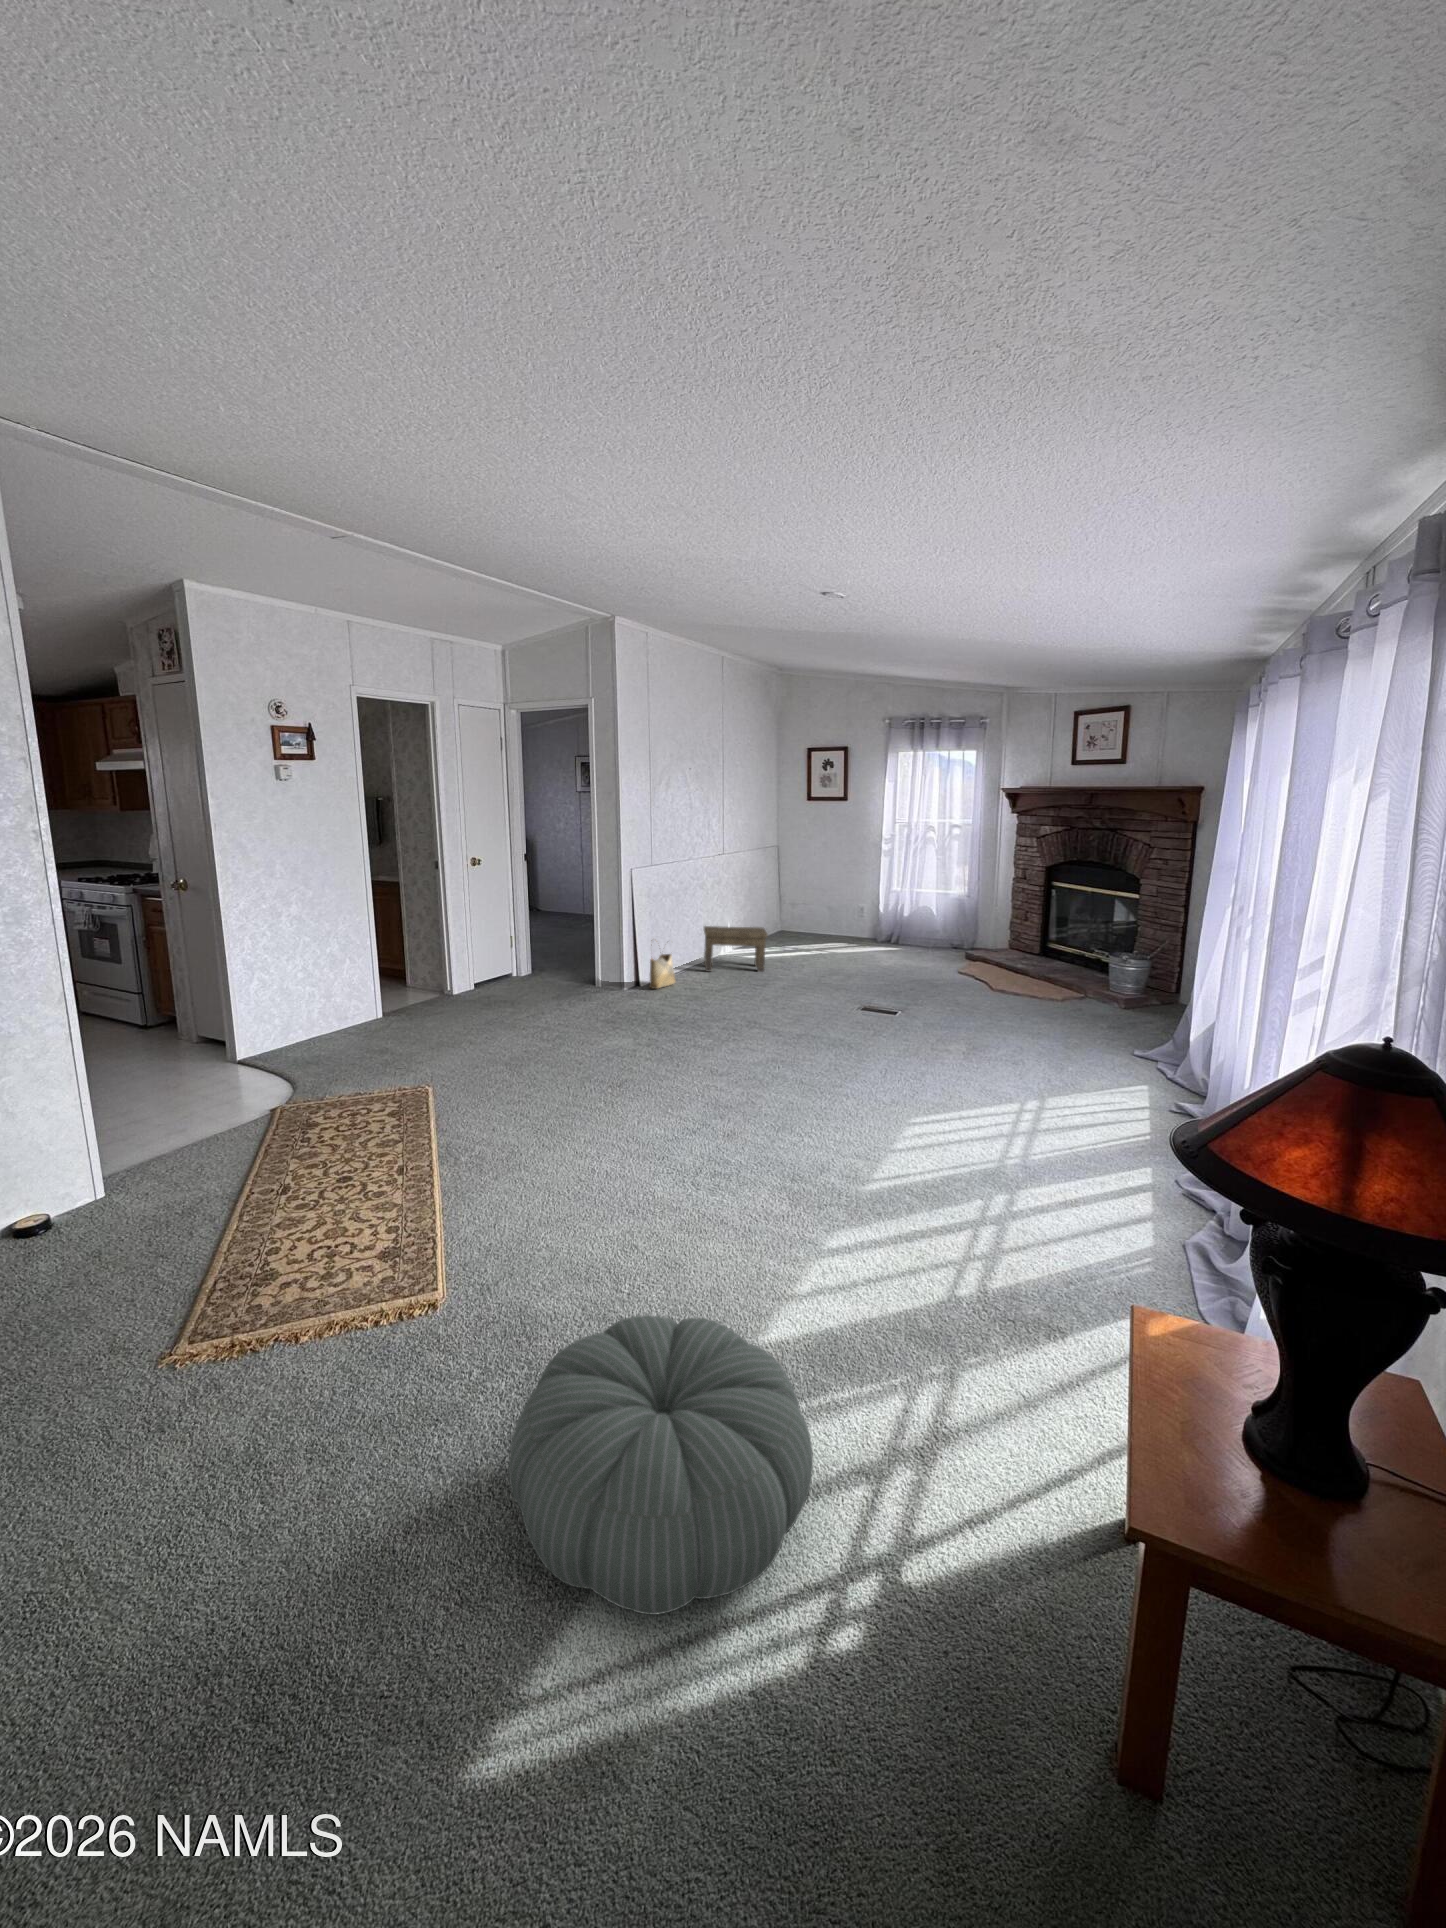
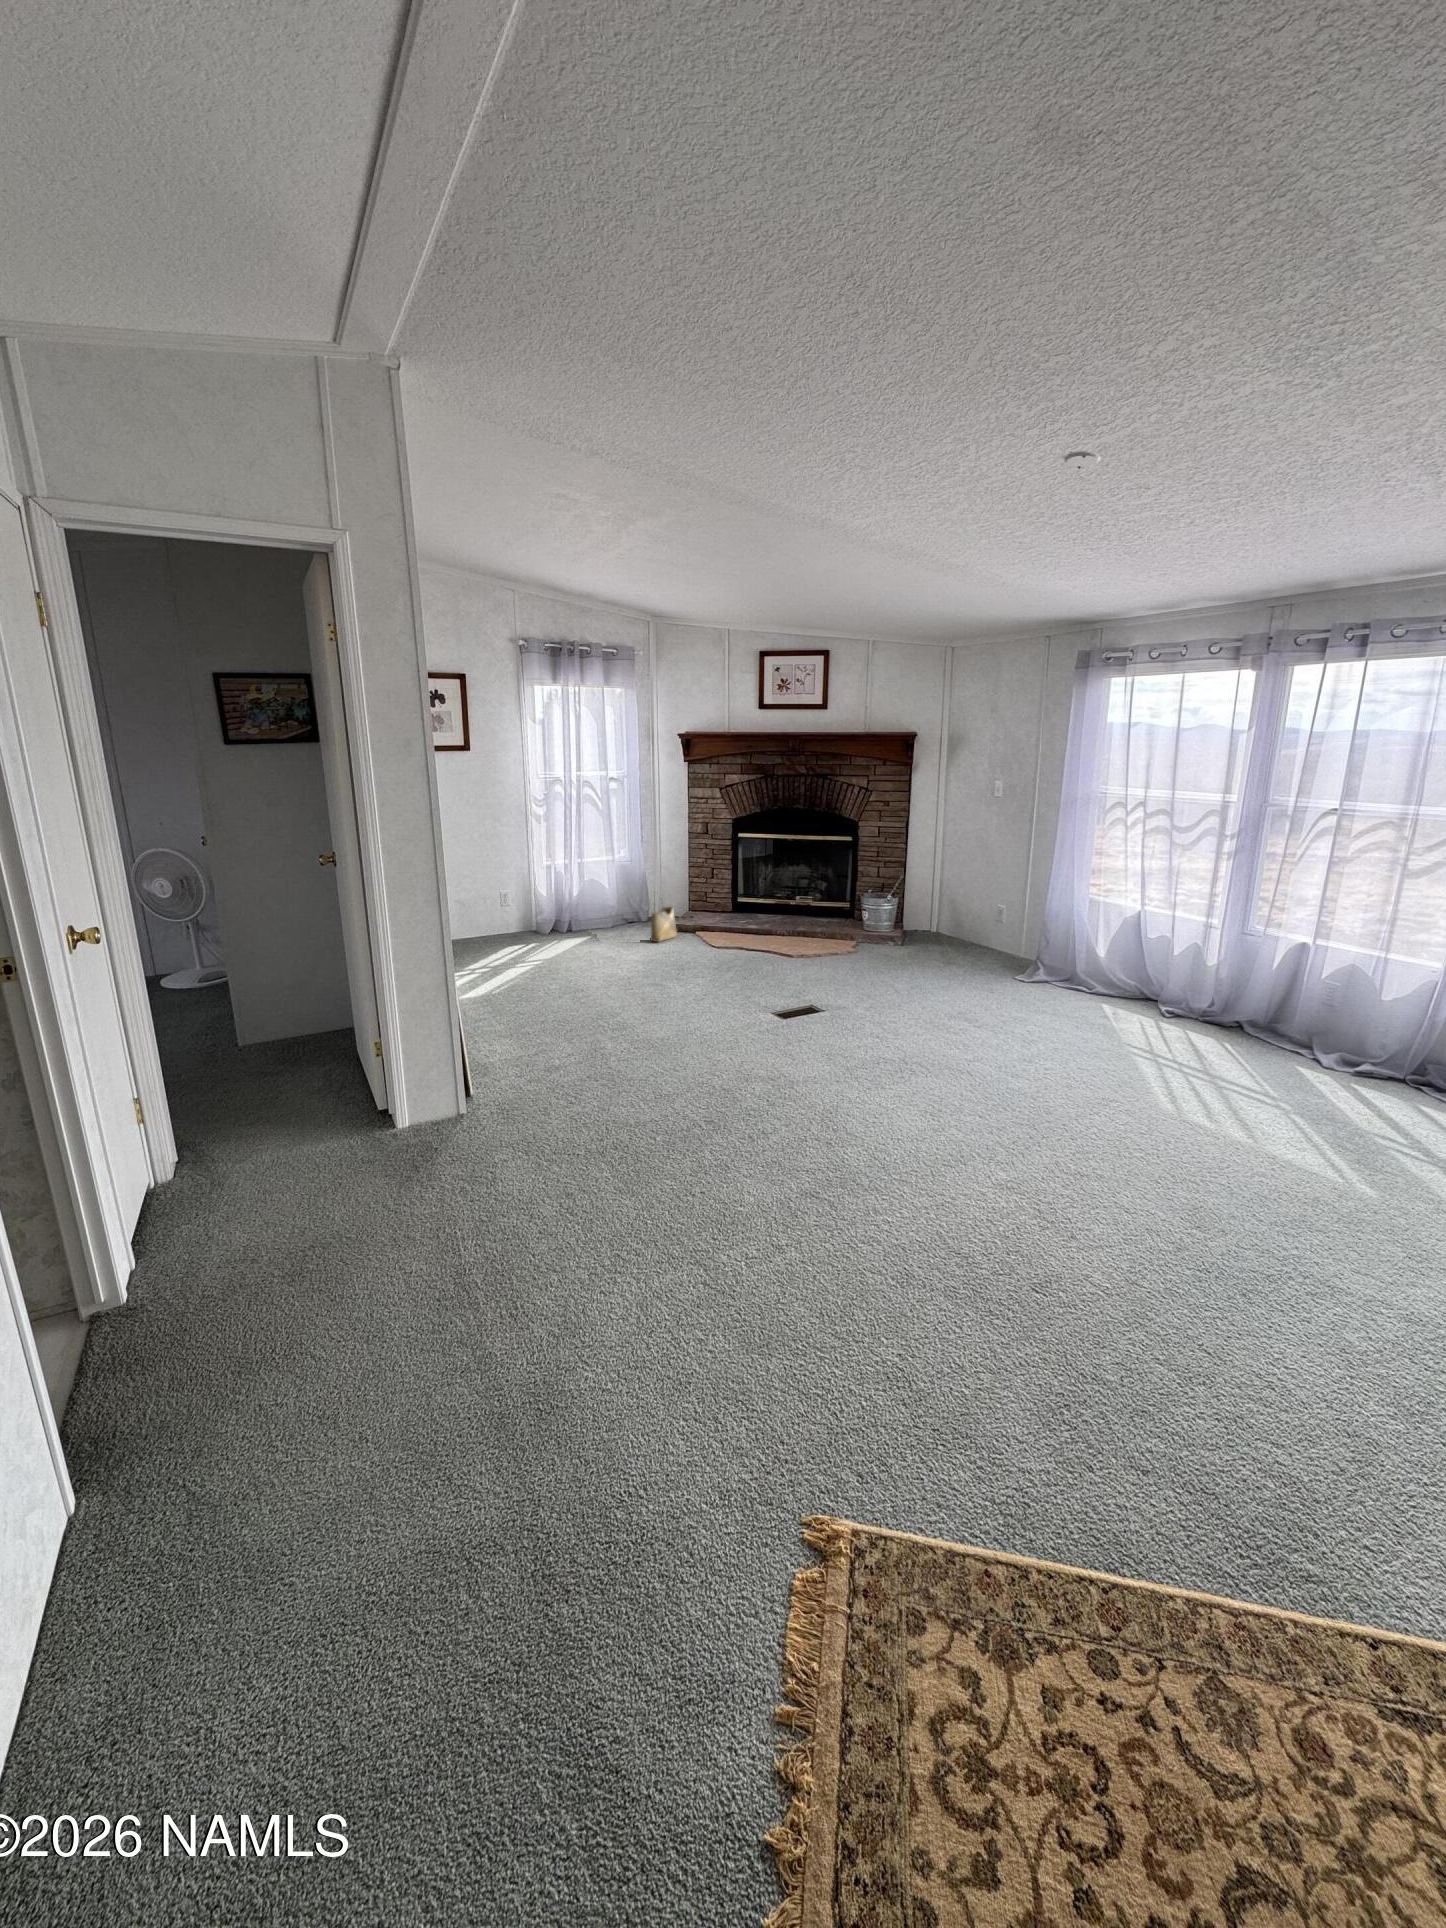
side table: present [704,926,768,972] -> none [705,878,770,926]
pouf: present [508,1315,813,1615] -> none [512,1299,815,1608]

